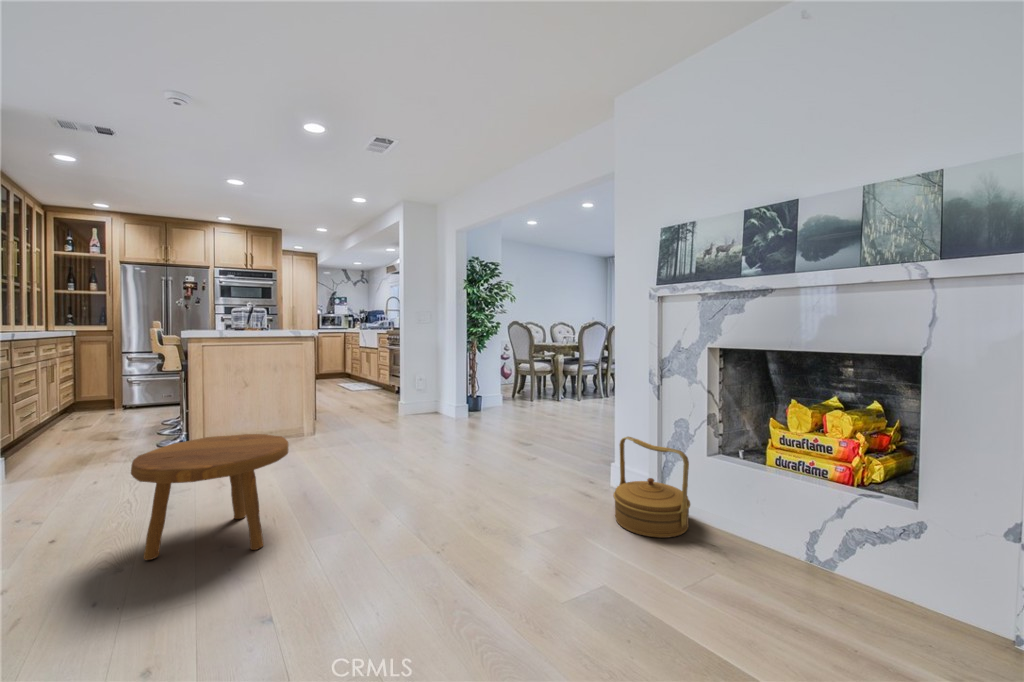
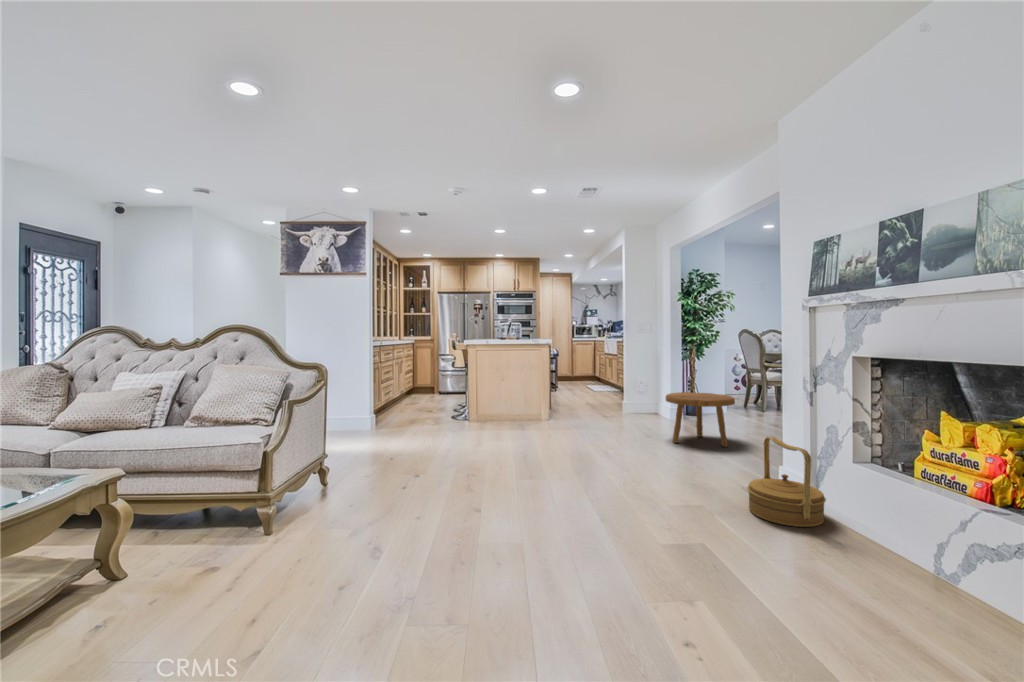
footstool: present [131,434,288,560] -> present [666,392,735,447]

